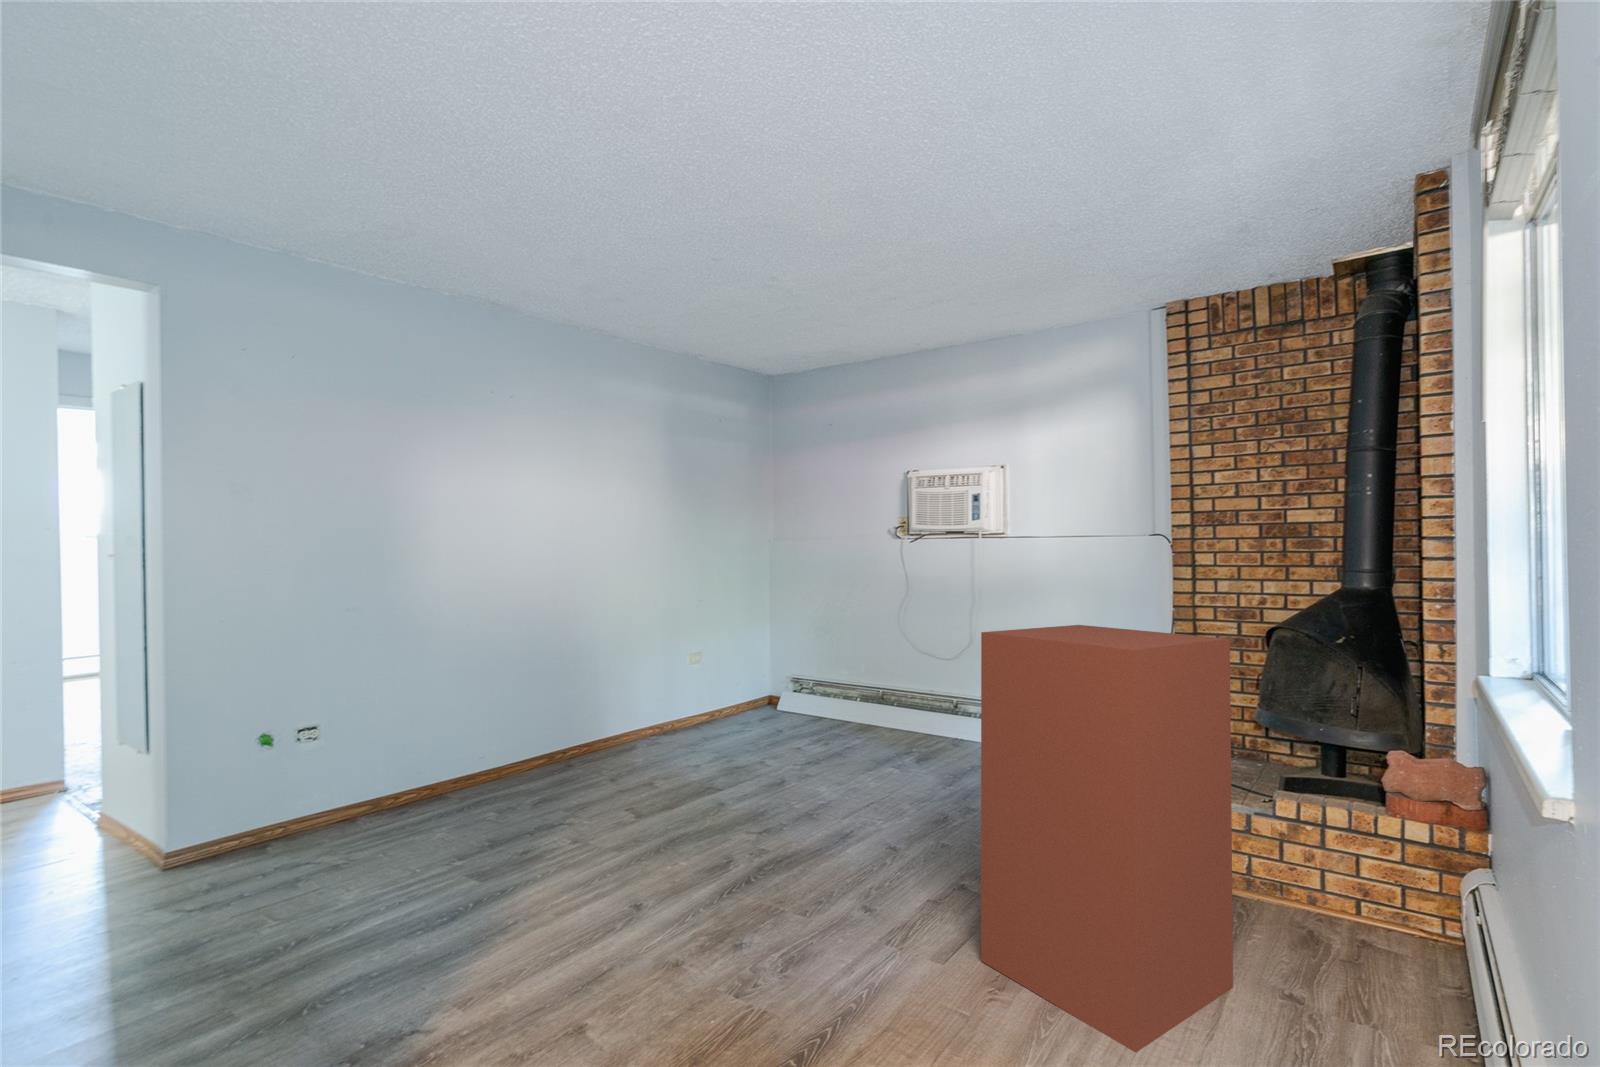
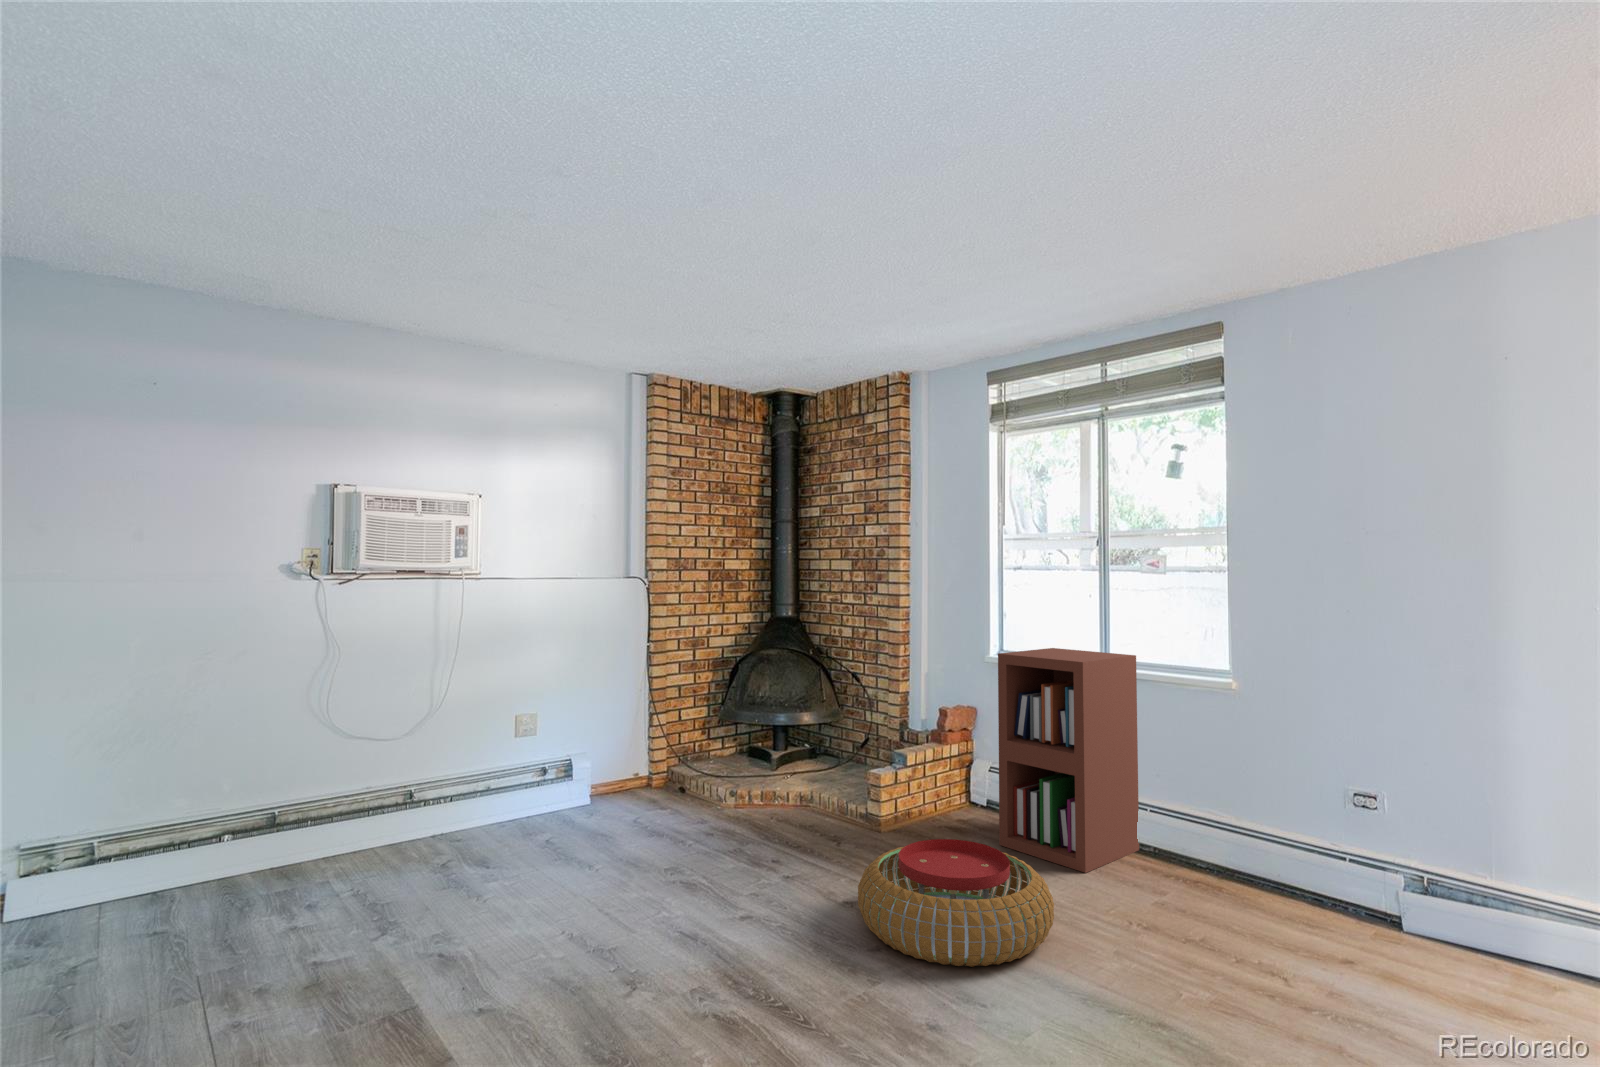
pouf: none [712,772,902,892] -> present [858,839,1054,967]

